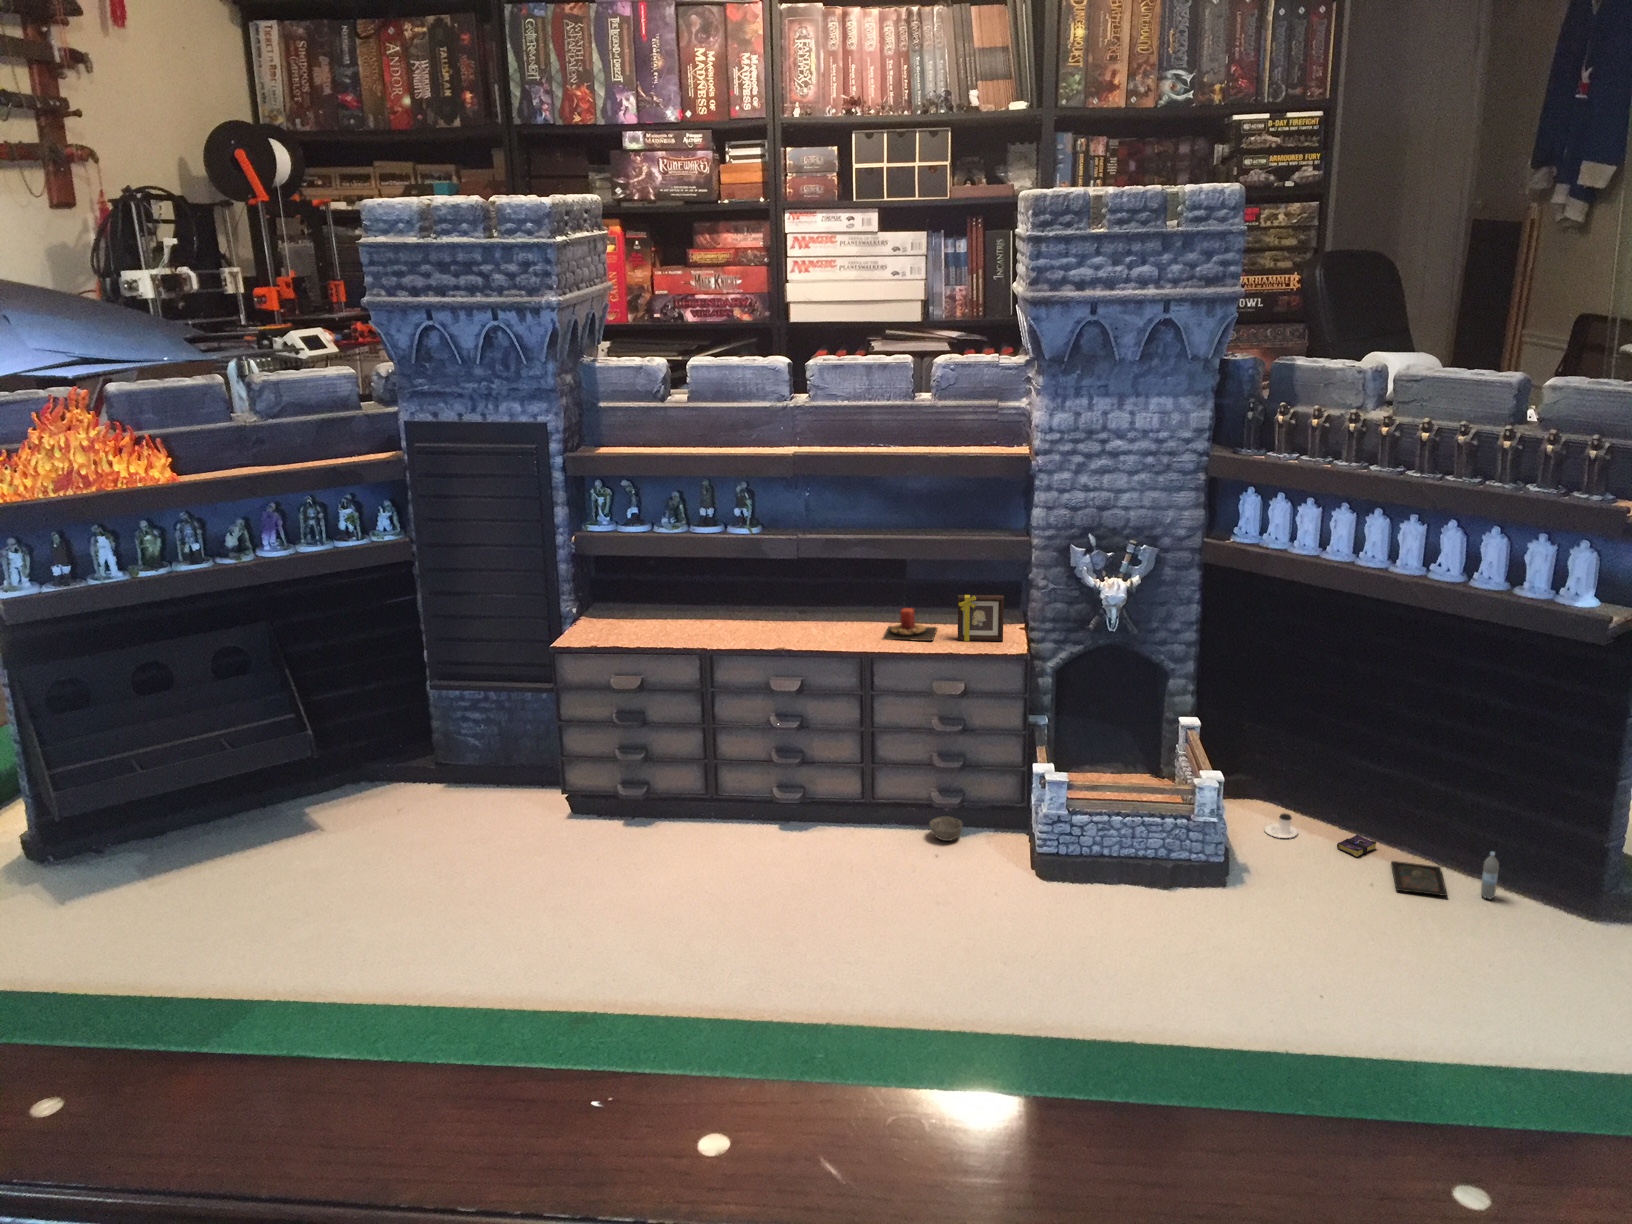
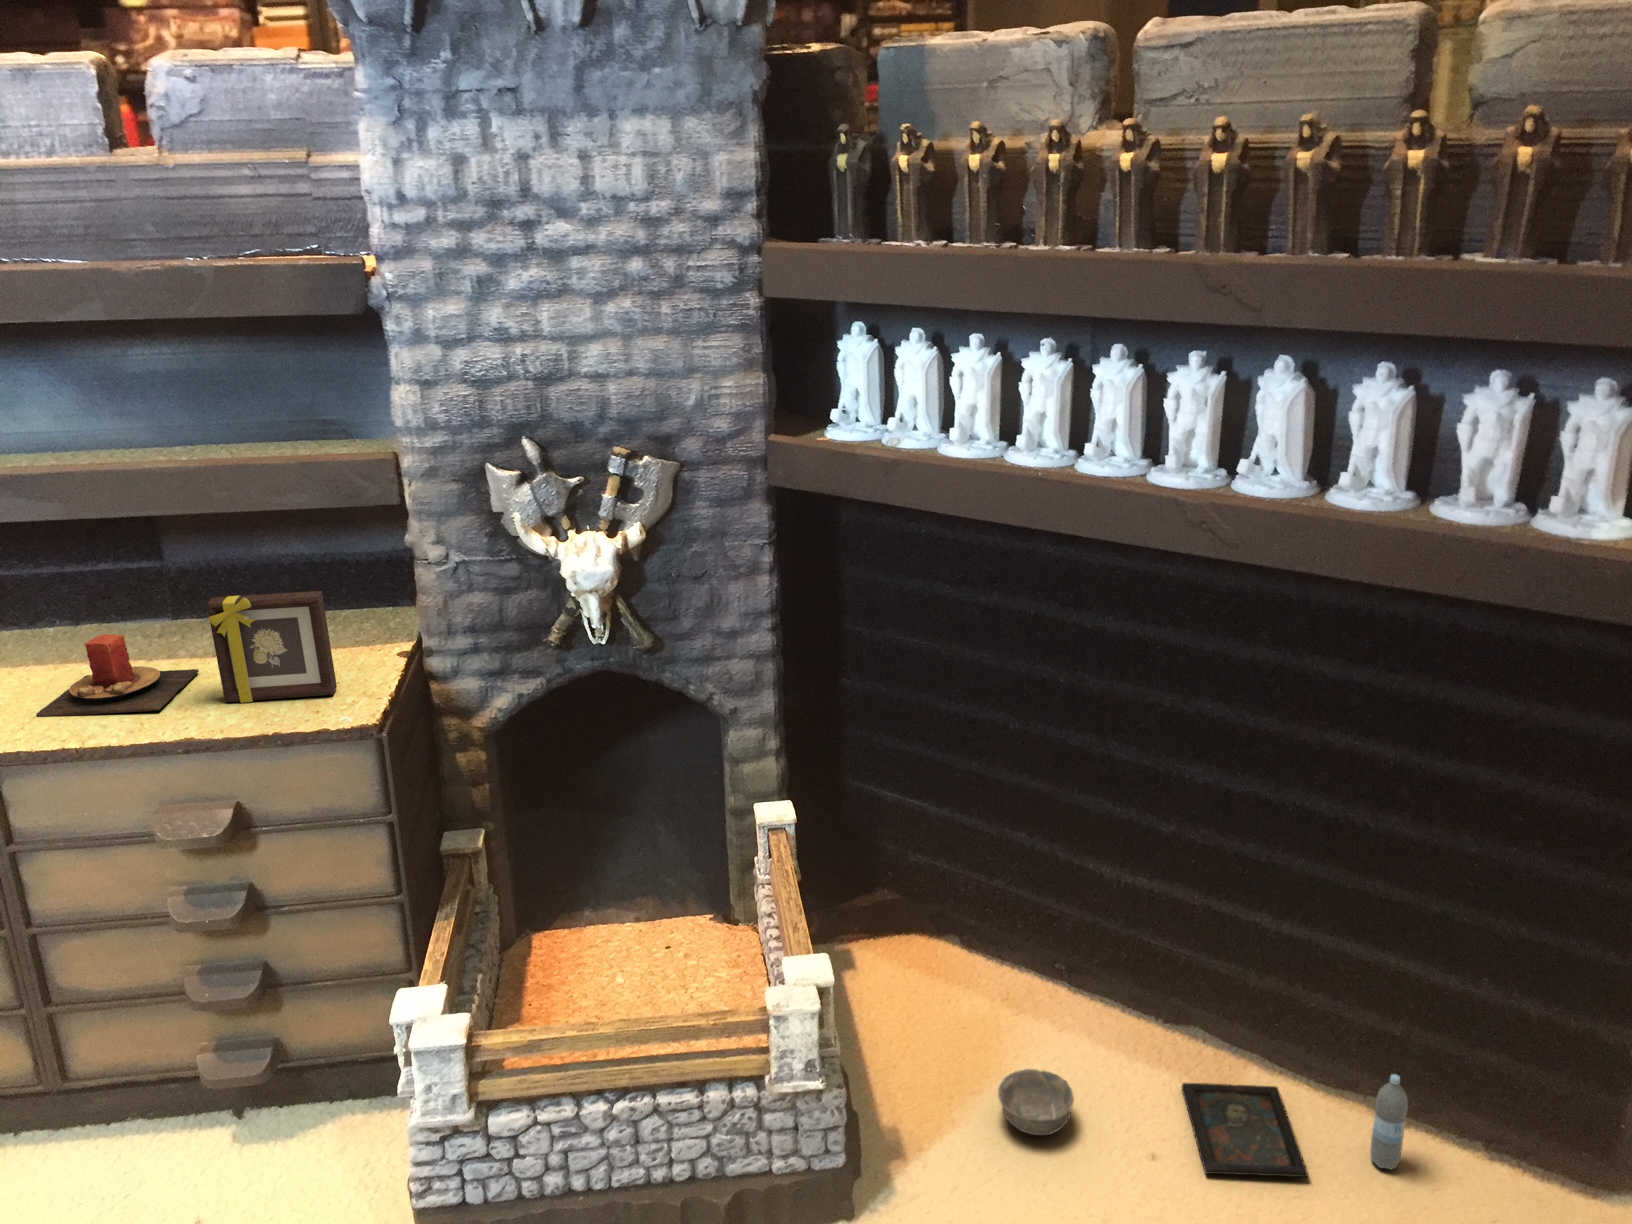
coffee cup: present [1264,813,1298,838] -> none [930,990,996,1045]
bowl: present [930,816,962,841] -> present [998,1069,1074,1135]
book: present [1337,835,1377,858] -> none [1073,1019,1148,1081]

